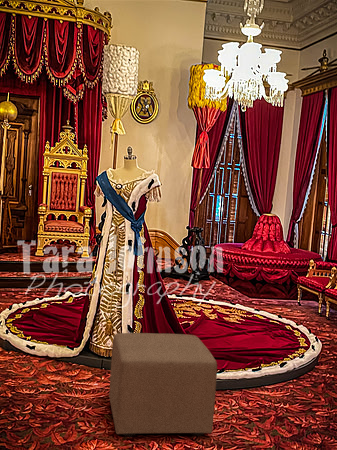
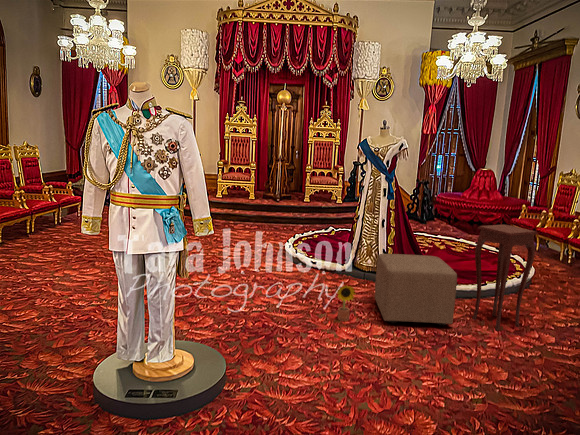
side table: none [241,290,319,439] -> present [473,224,538,331]
decorative plant: none [45,384,75,438] -> present [337,285,355,321]

